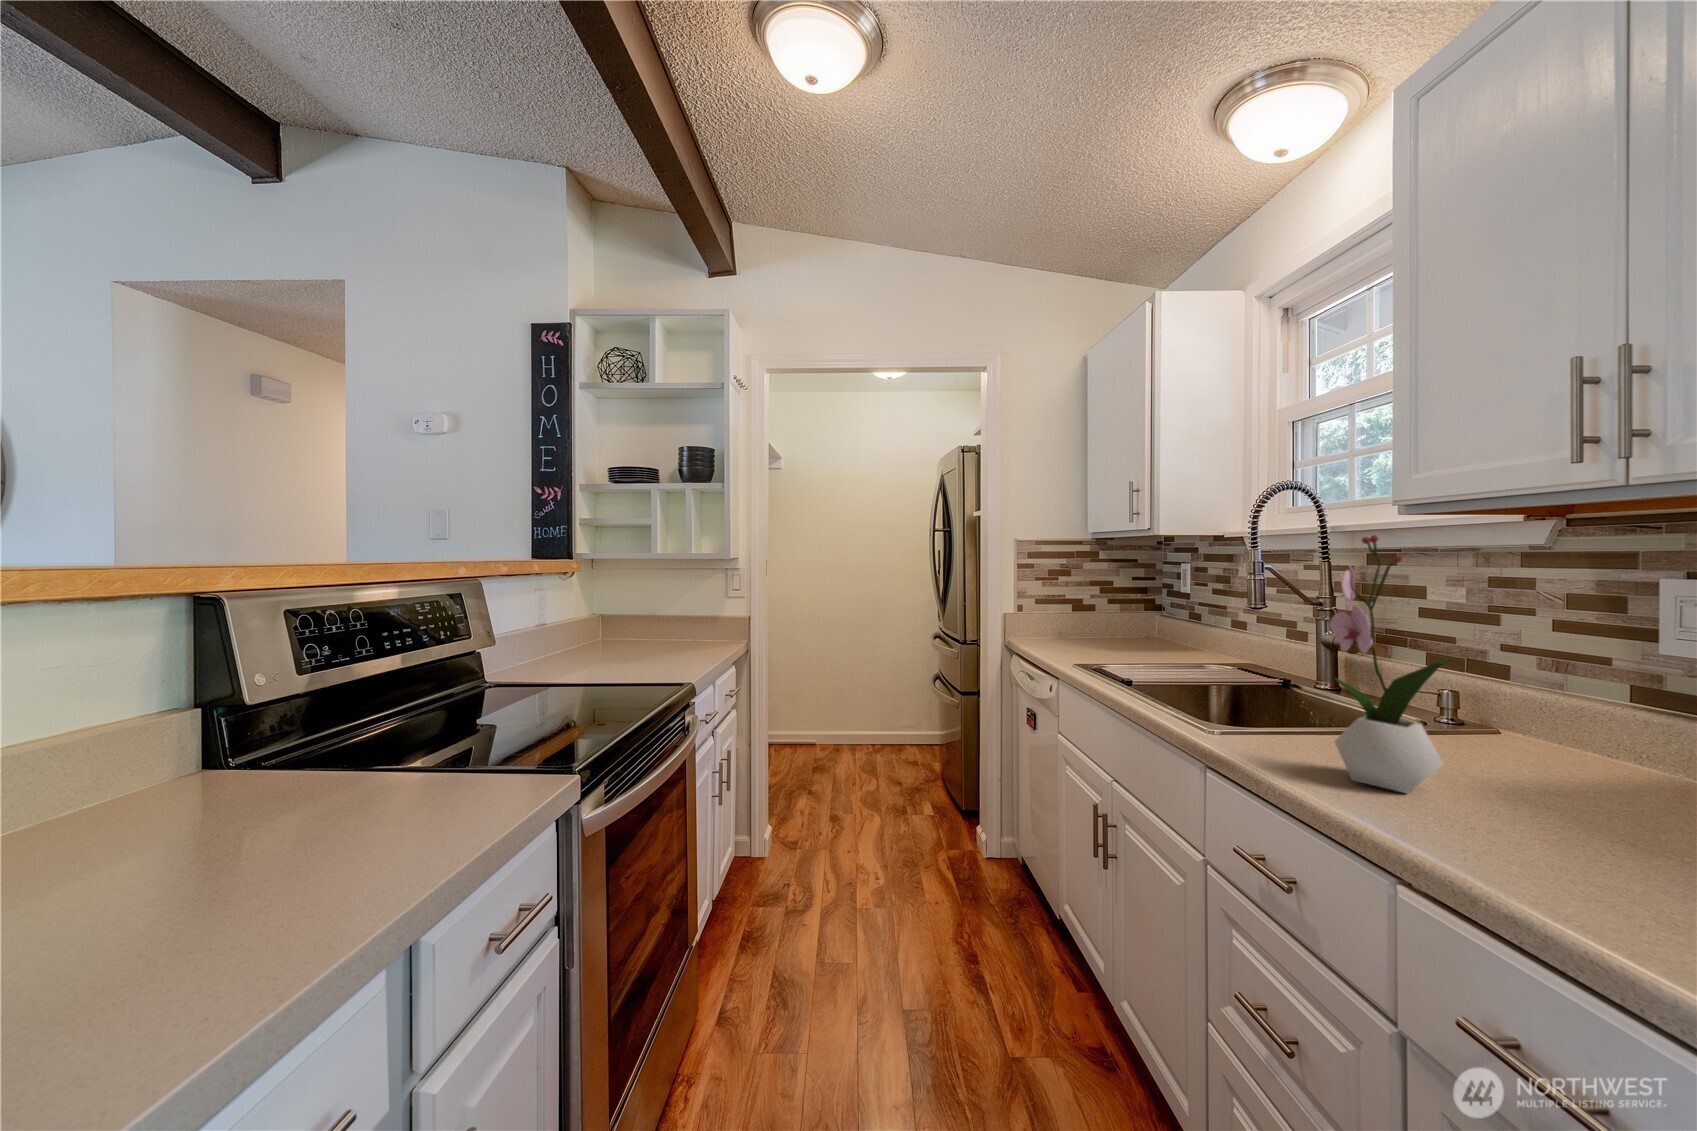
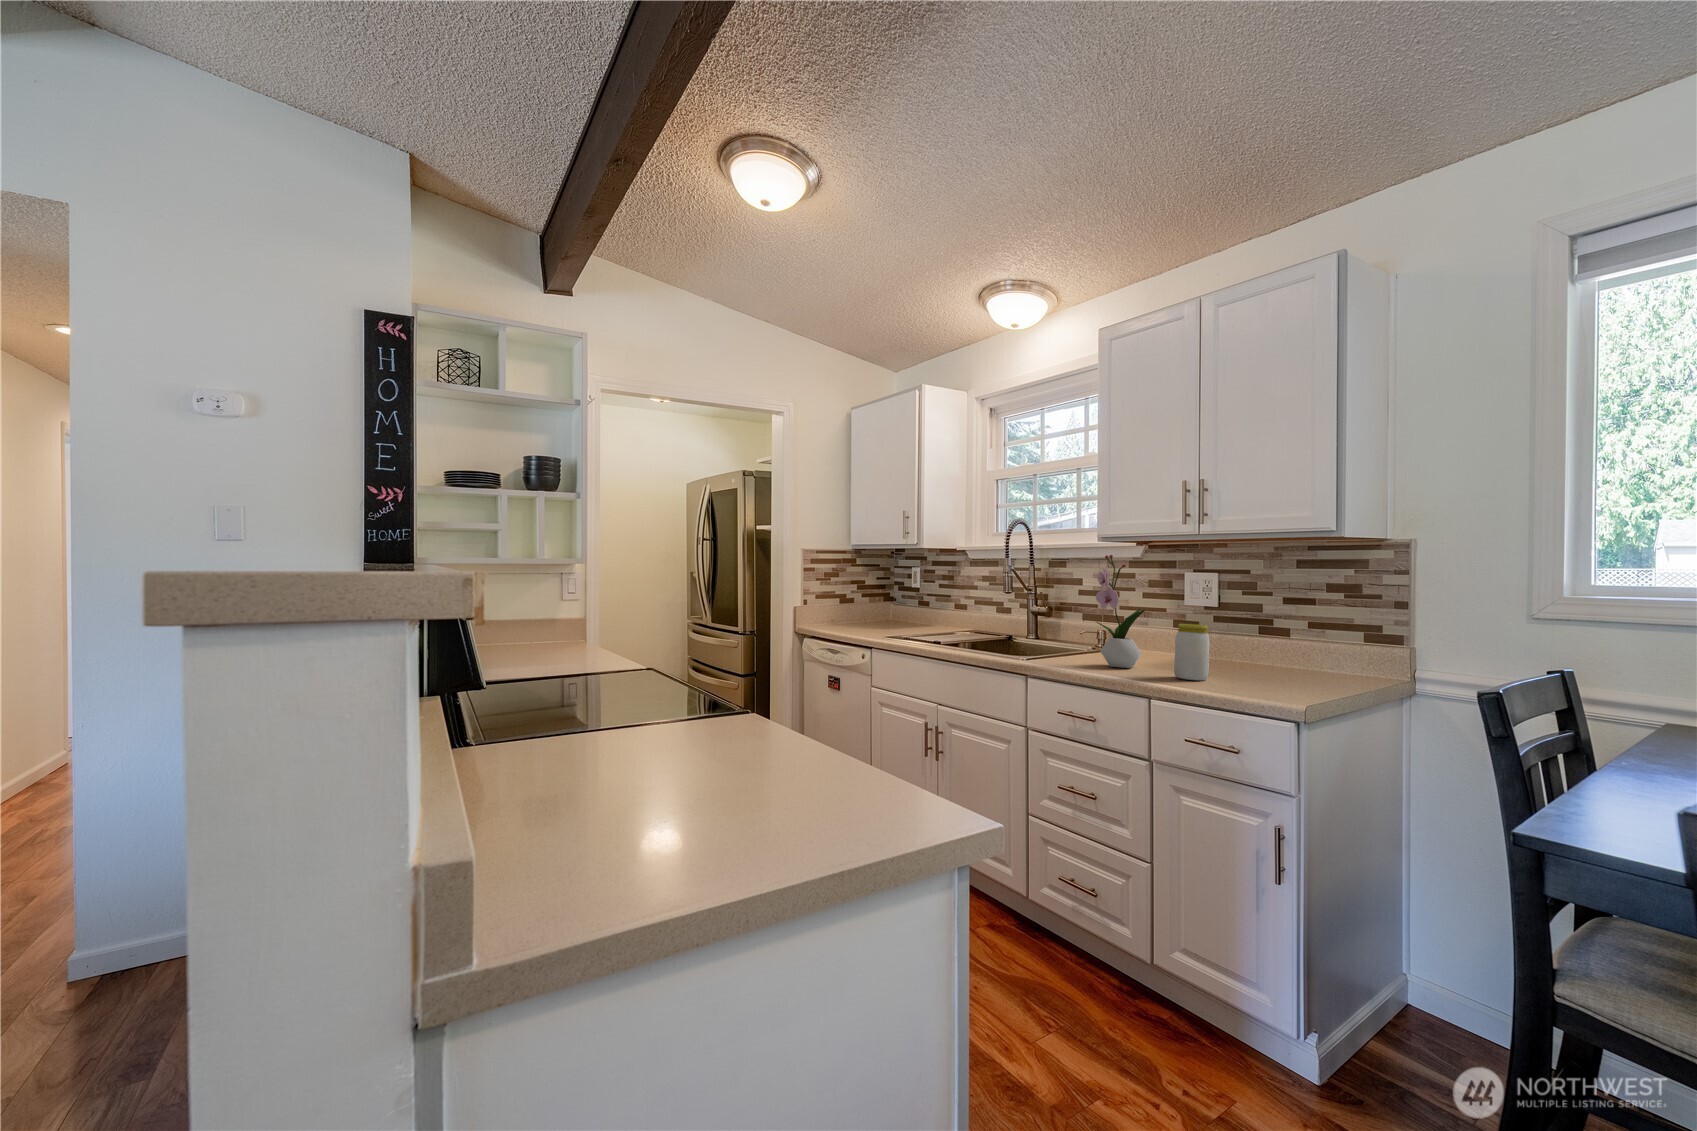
jar: none [1484,710,1611,880] -> present [1174,624,1210,680]

